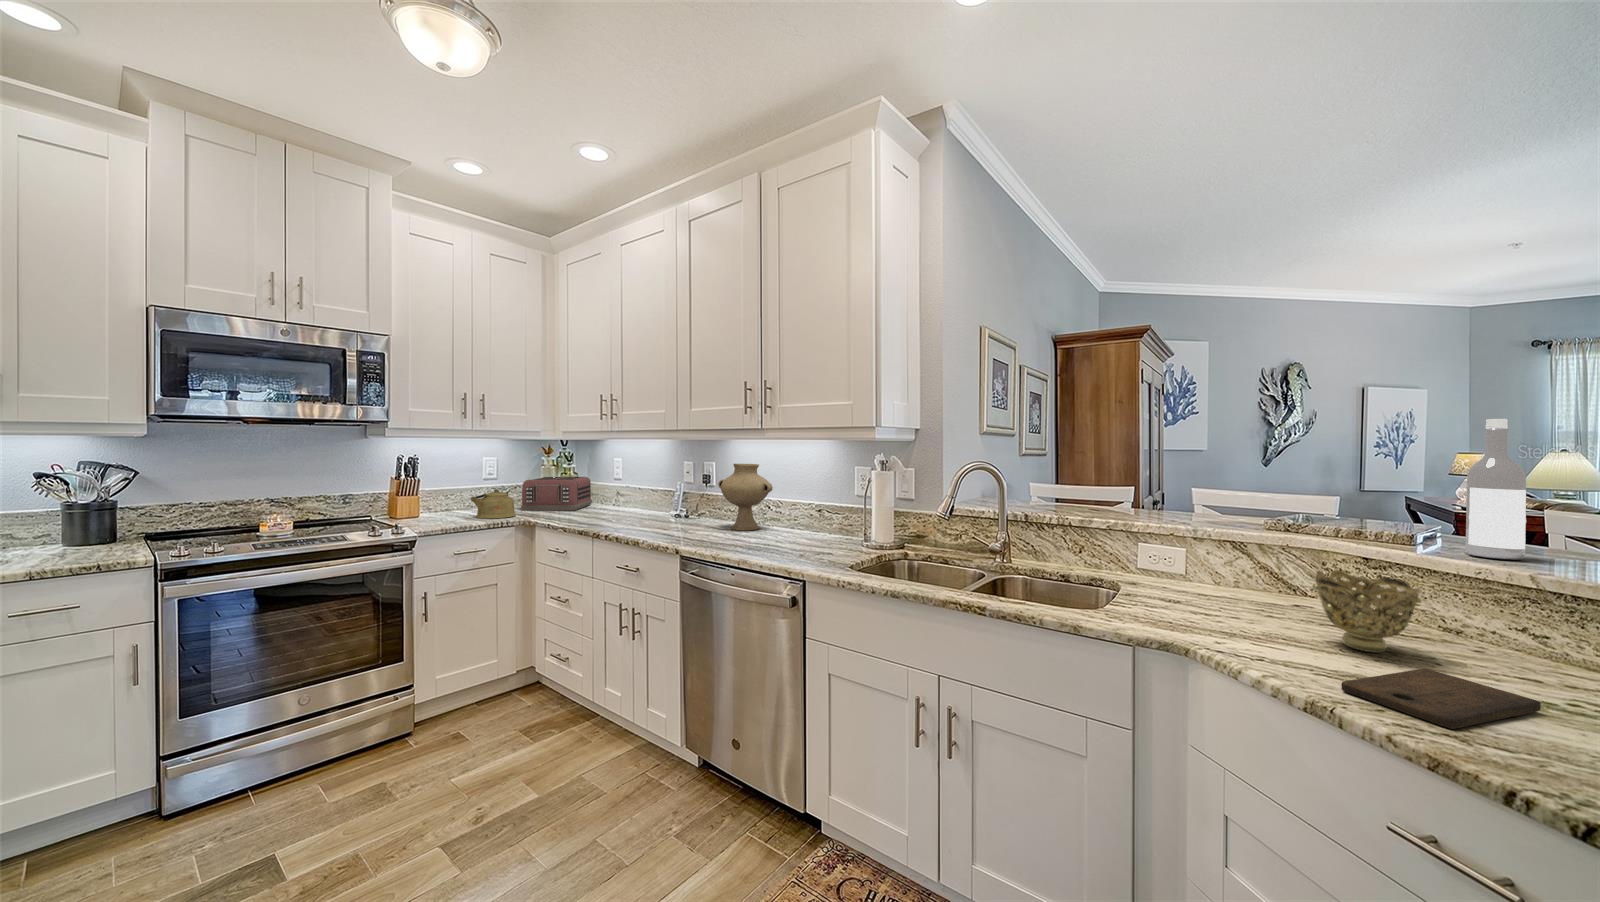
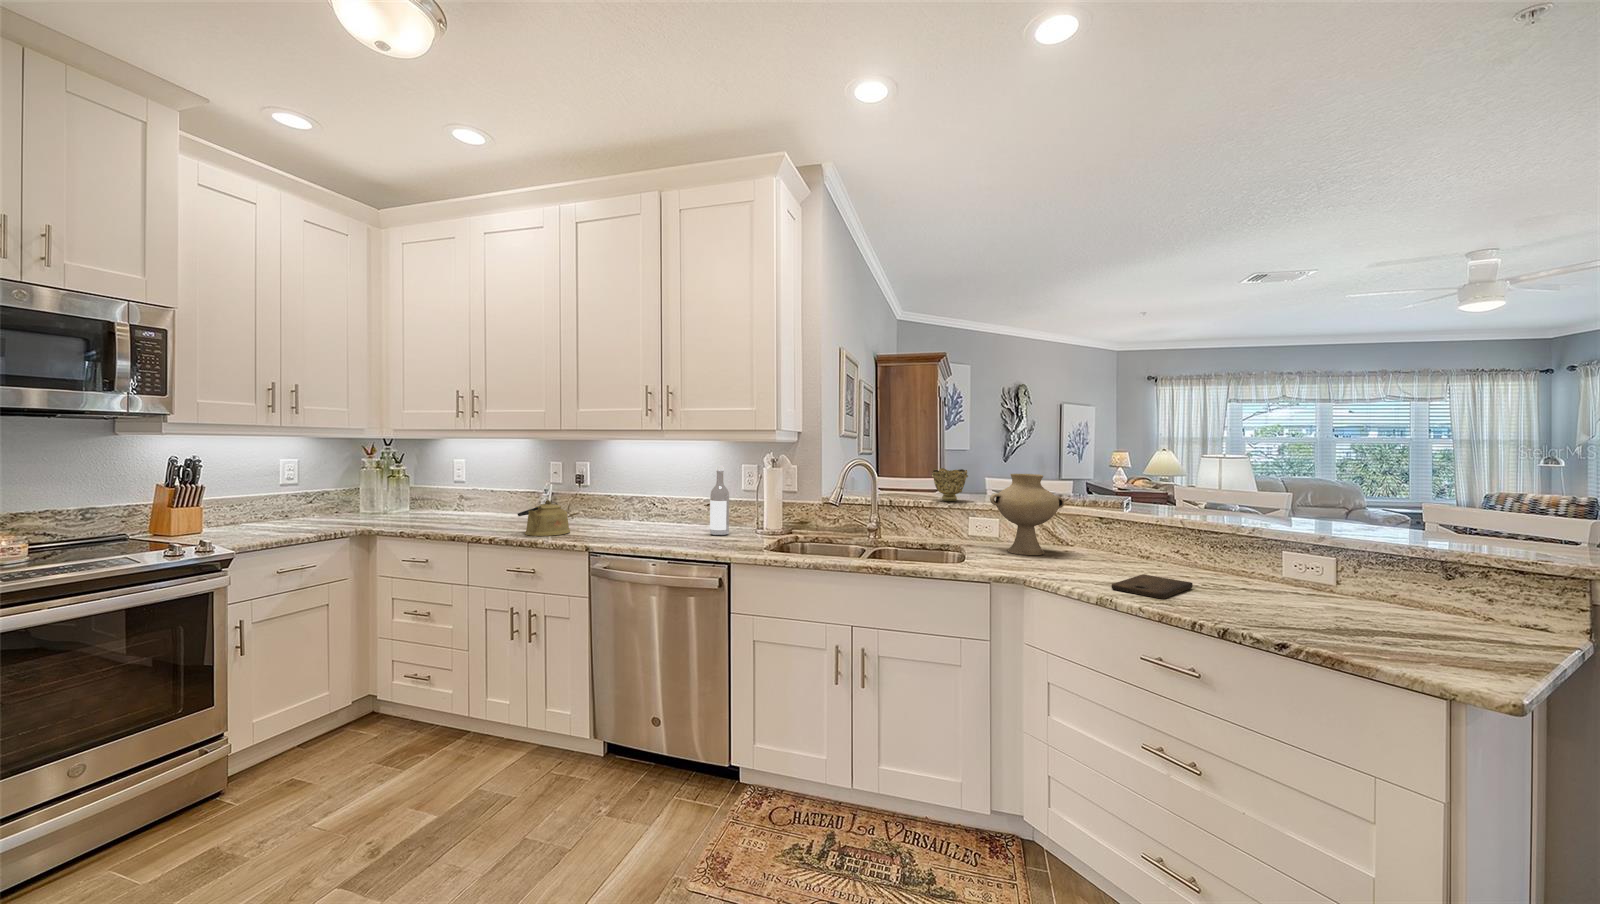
wine bottle: present [1466,419,1526,560] -> present [710,466,729,535]
vase: present [718,464,773,530] -> present [990,474,1064,555]
toaster: present [521,477,592,511] -> none [335,480,418,520]
kettle: present [471,489,516,519] -> present [518,500,570,536]
decorative bowl: present [1312,570,1421,653] -> present [931,468,968,502]

